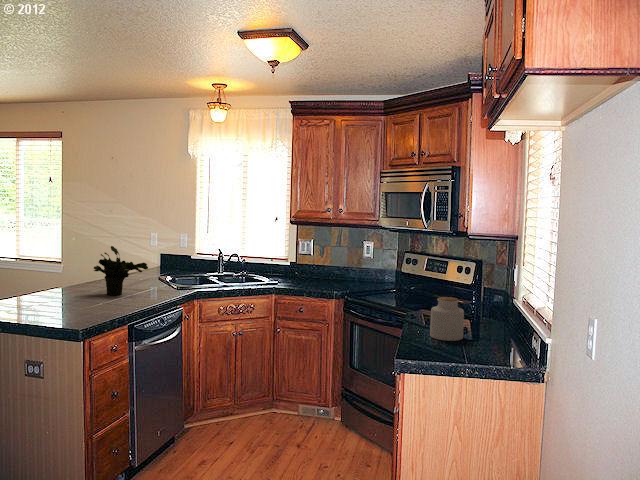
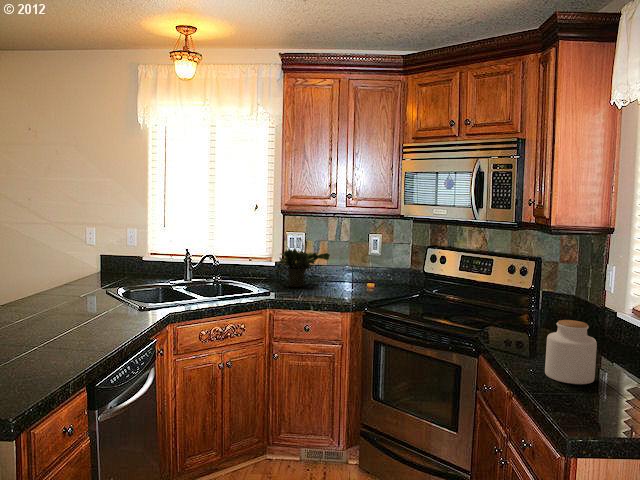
potted plant: present [94,246,148,295] -> present [277,238,330,287]

